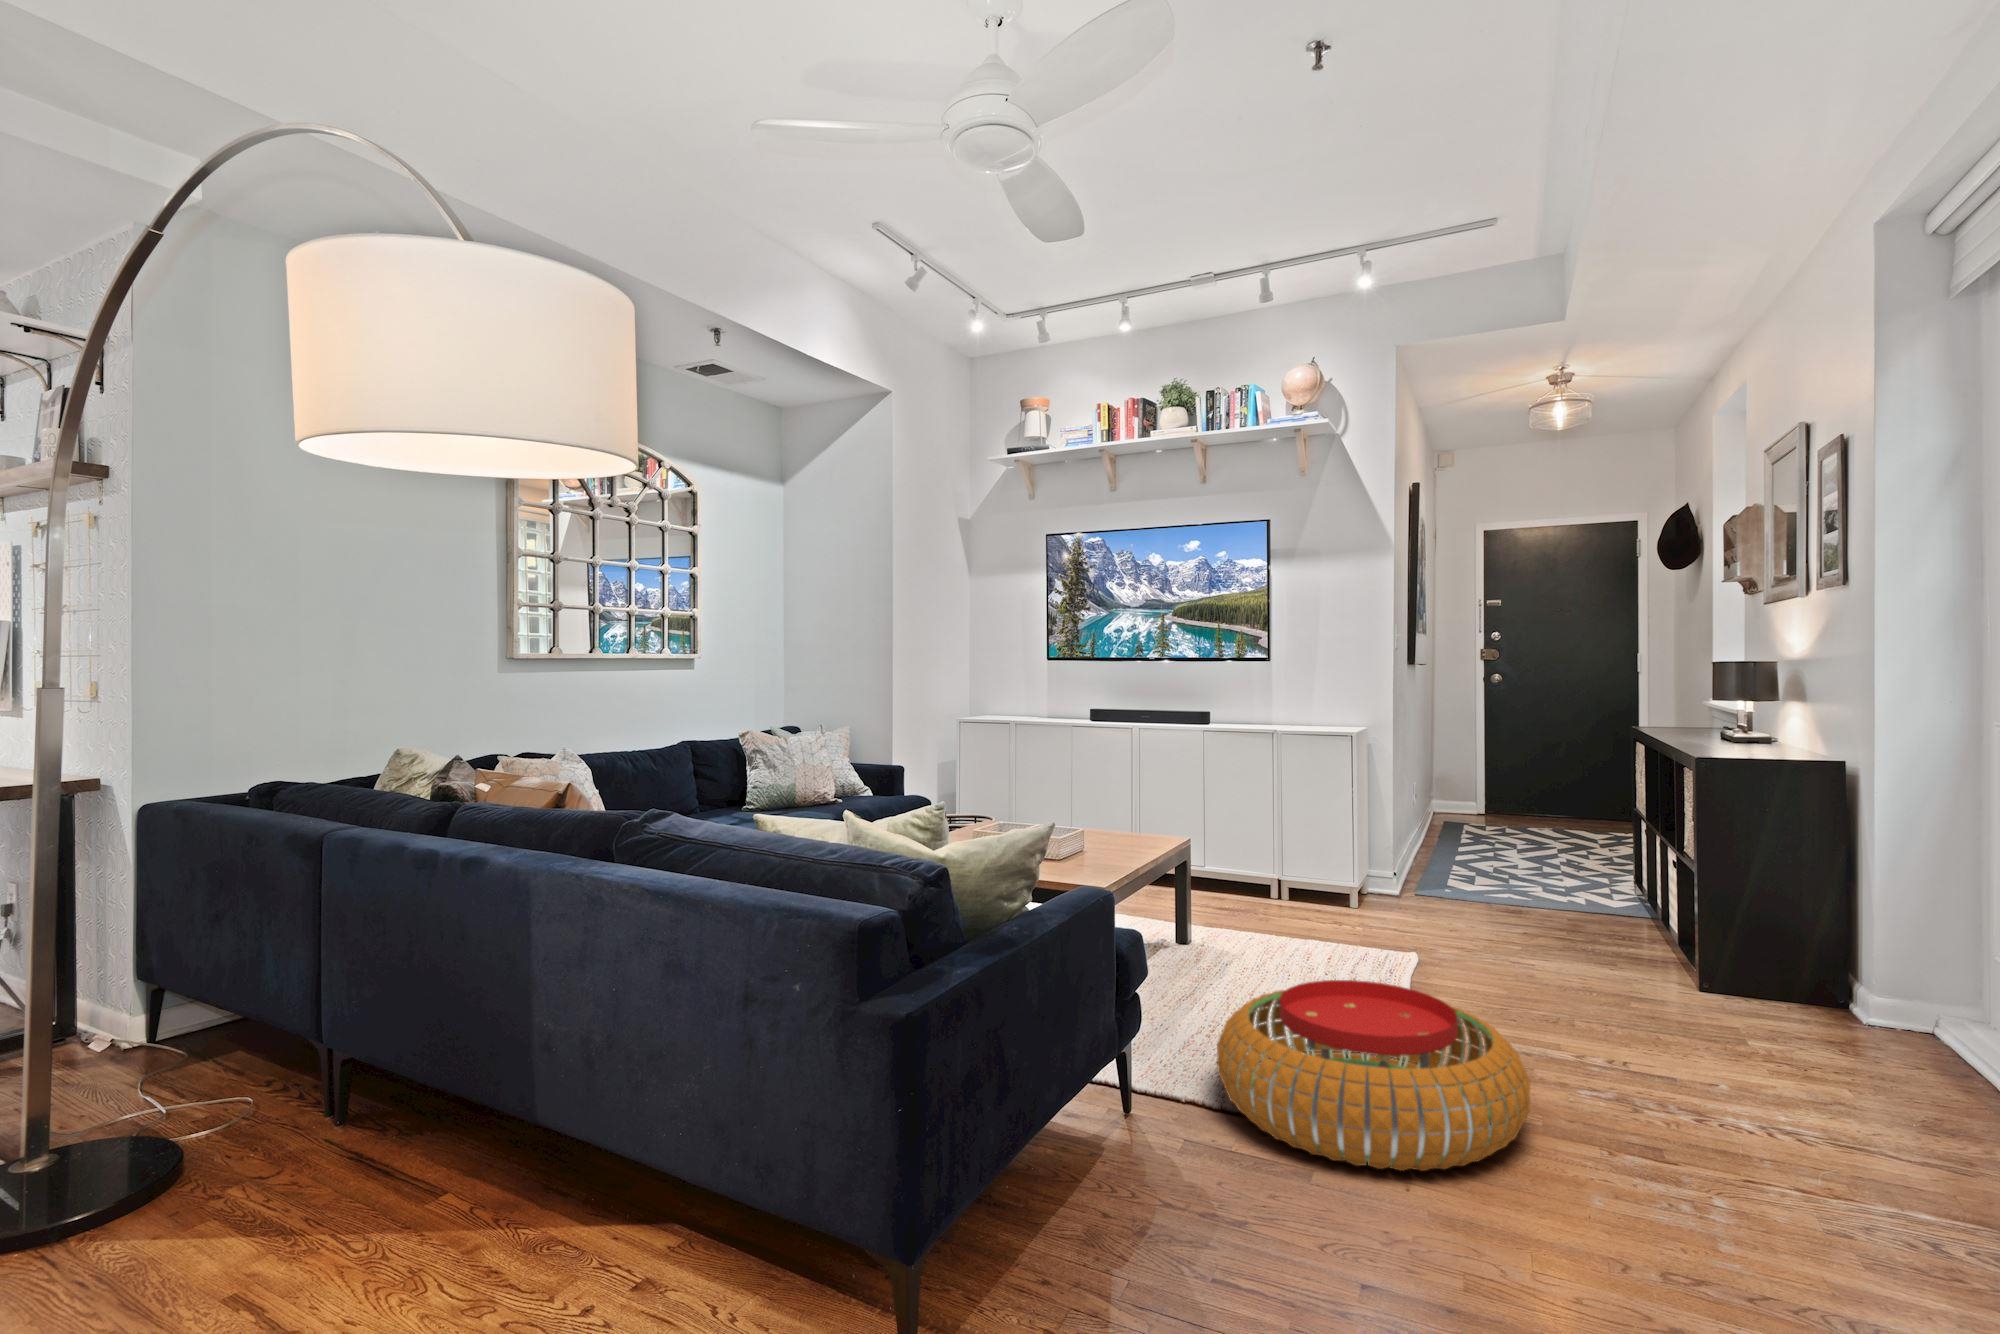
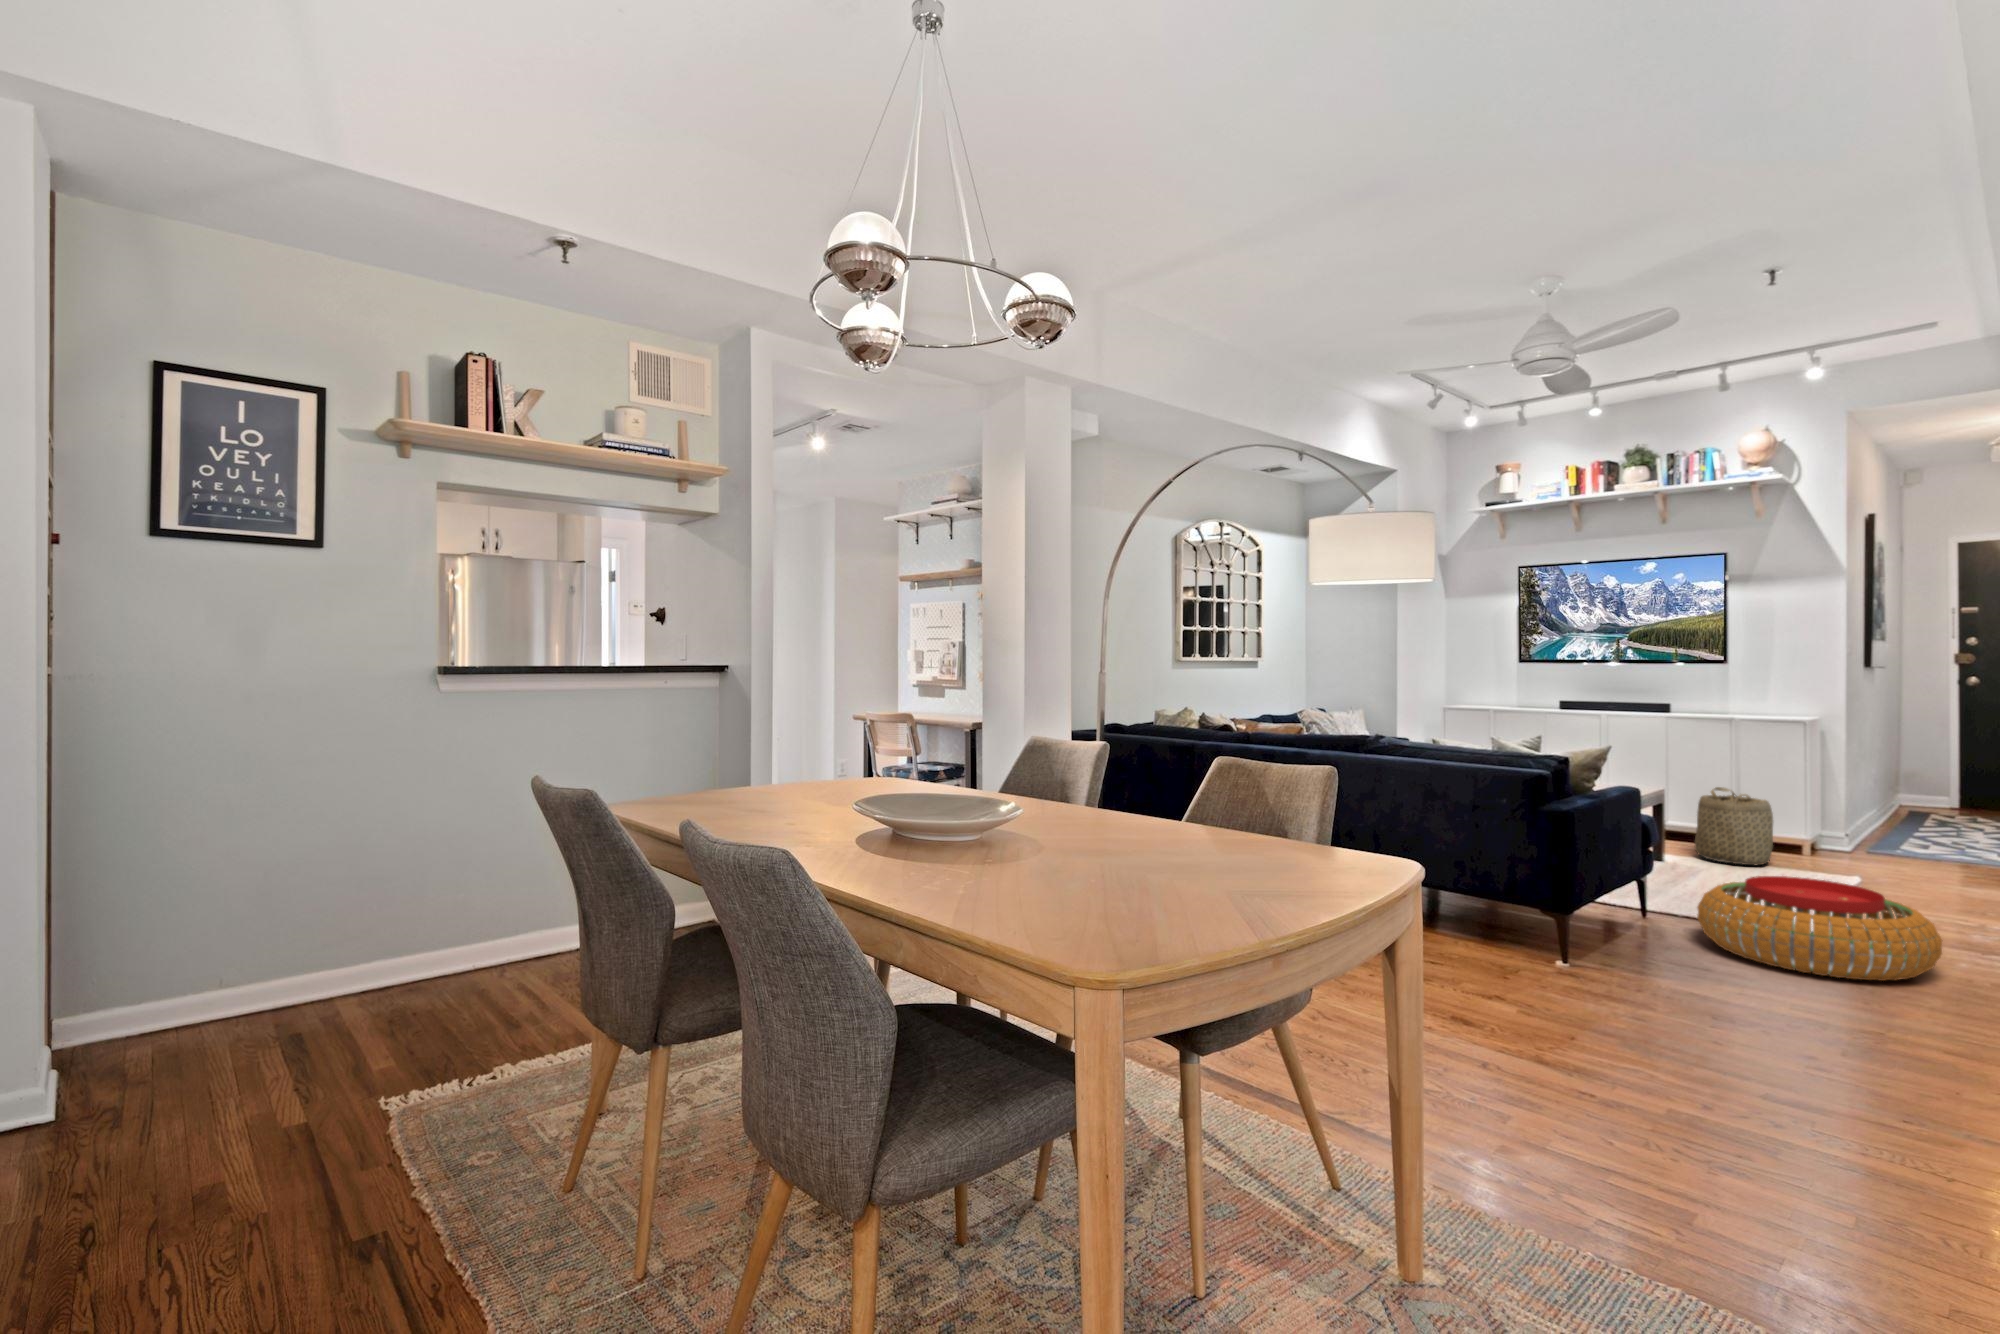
basket: none [1237,820,1321,922] -> present [1695,787,1773,865]

